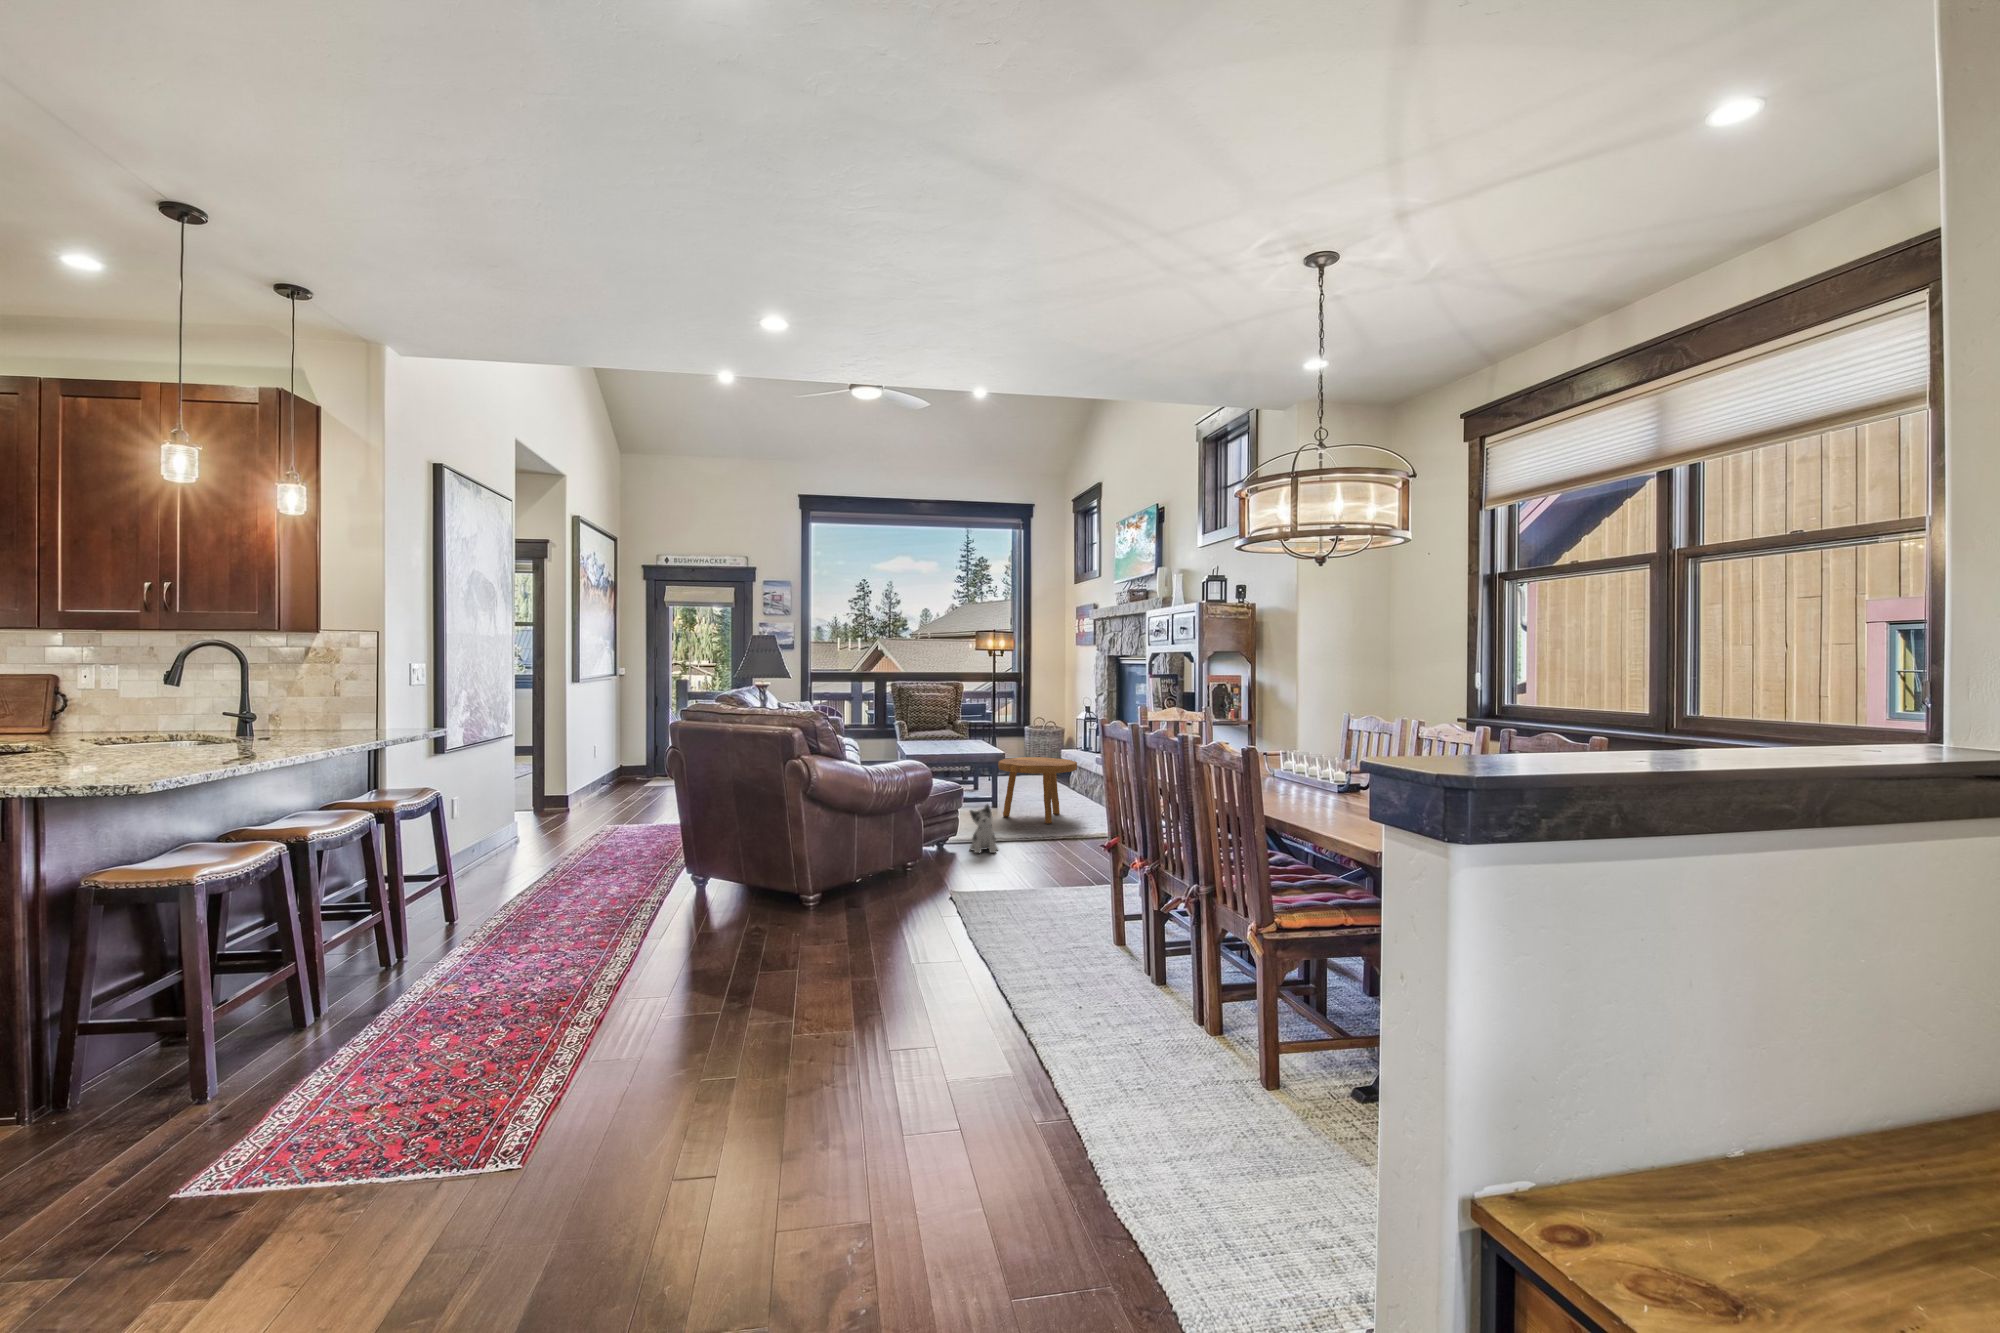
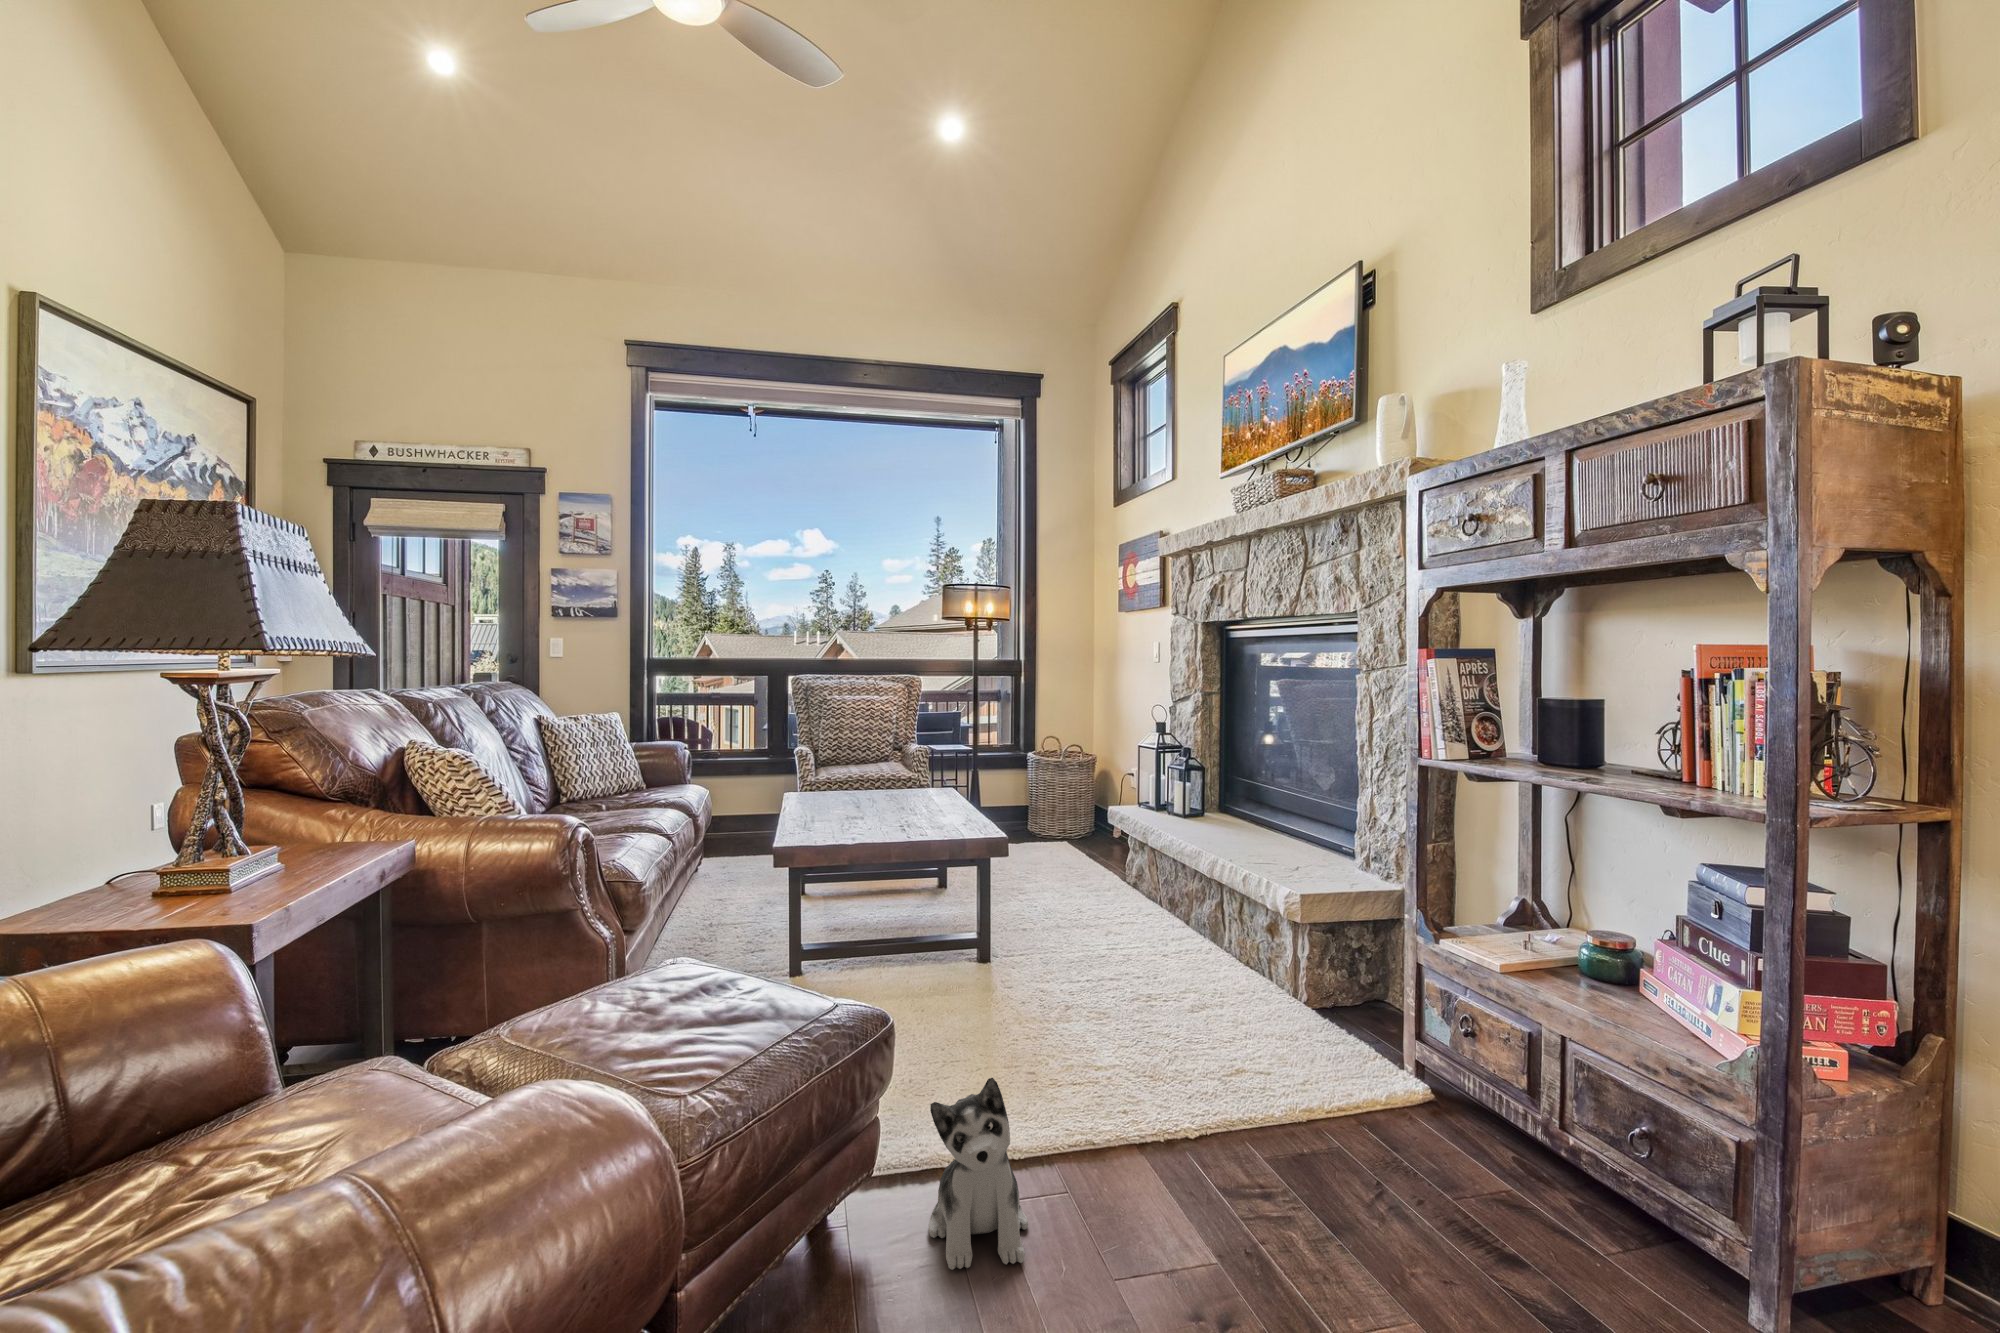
footstool: present [998,757,1077,823] -> none [1003,845,1196,1034]

